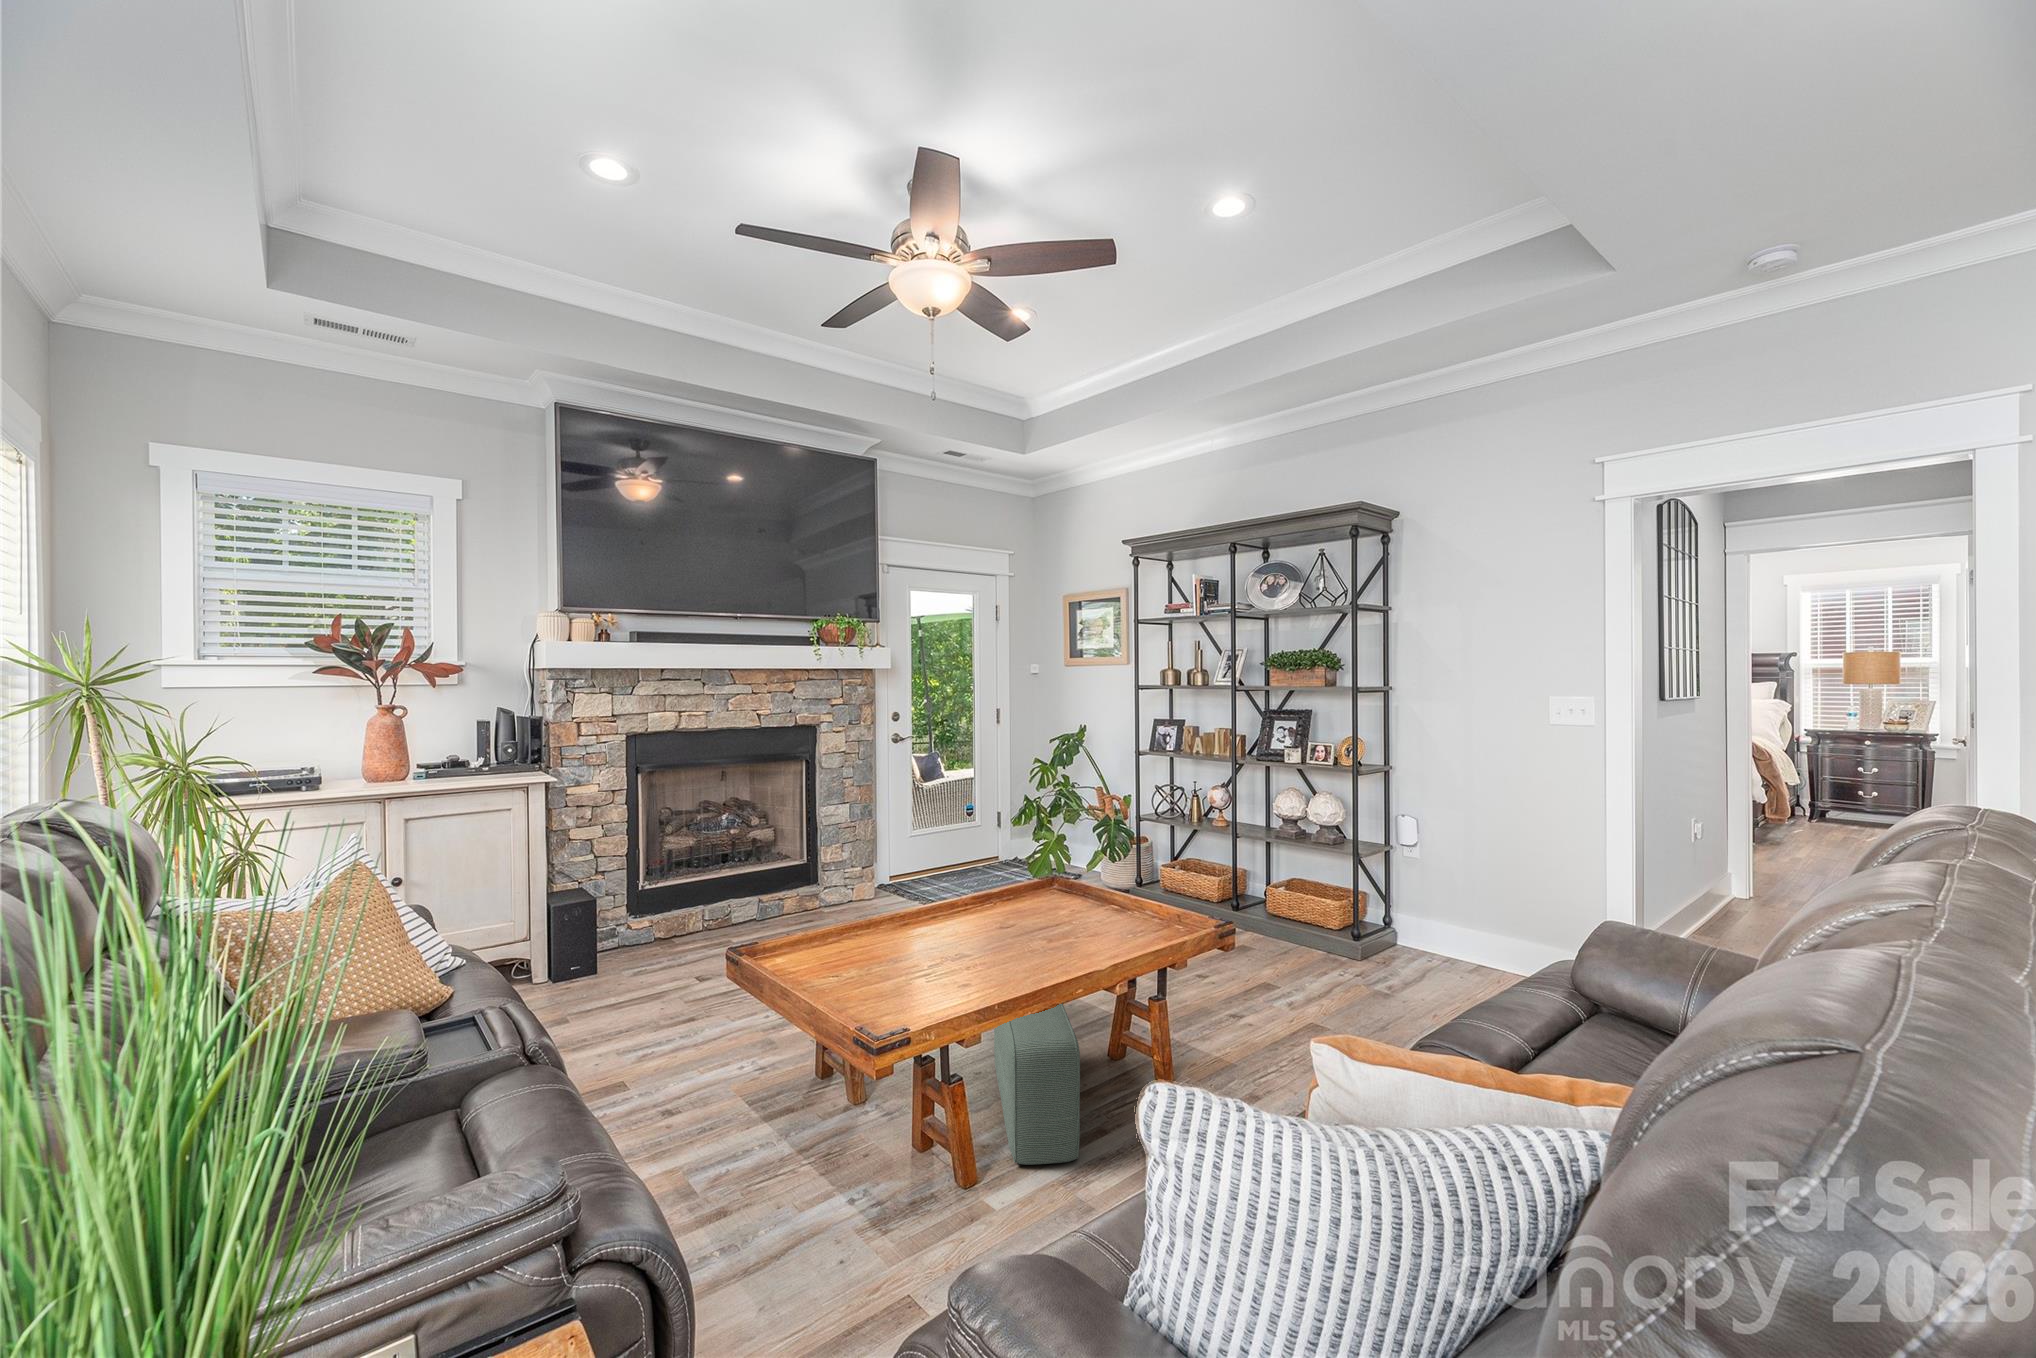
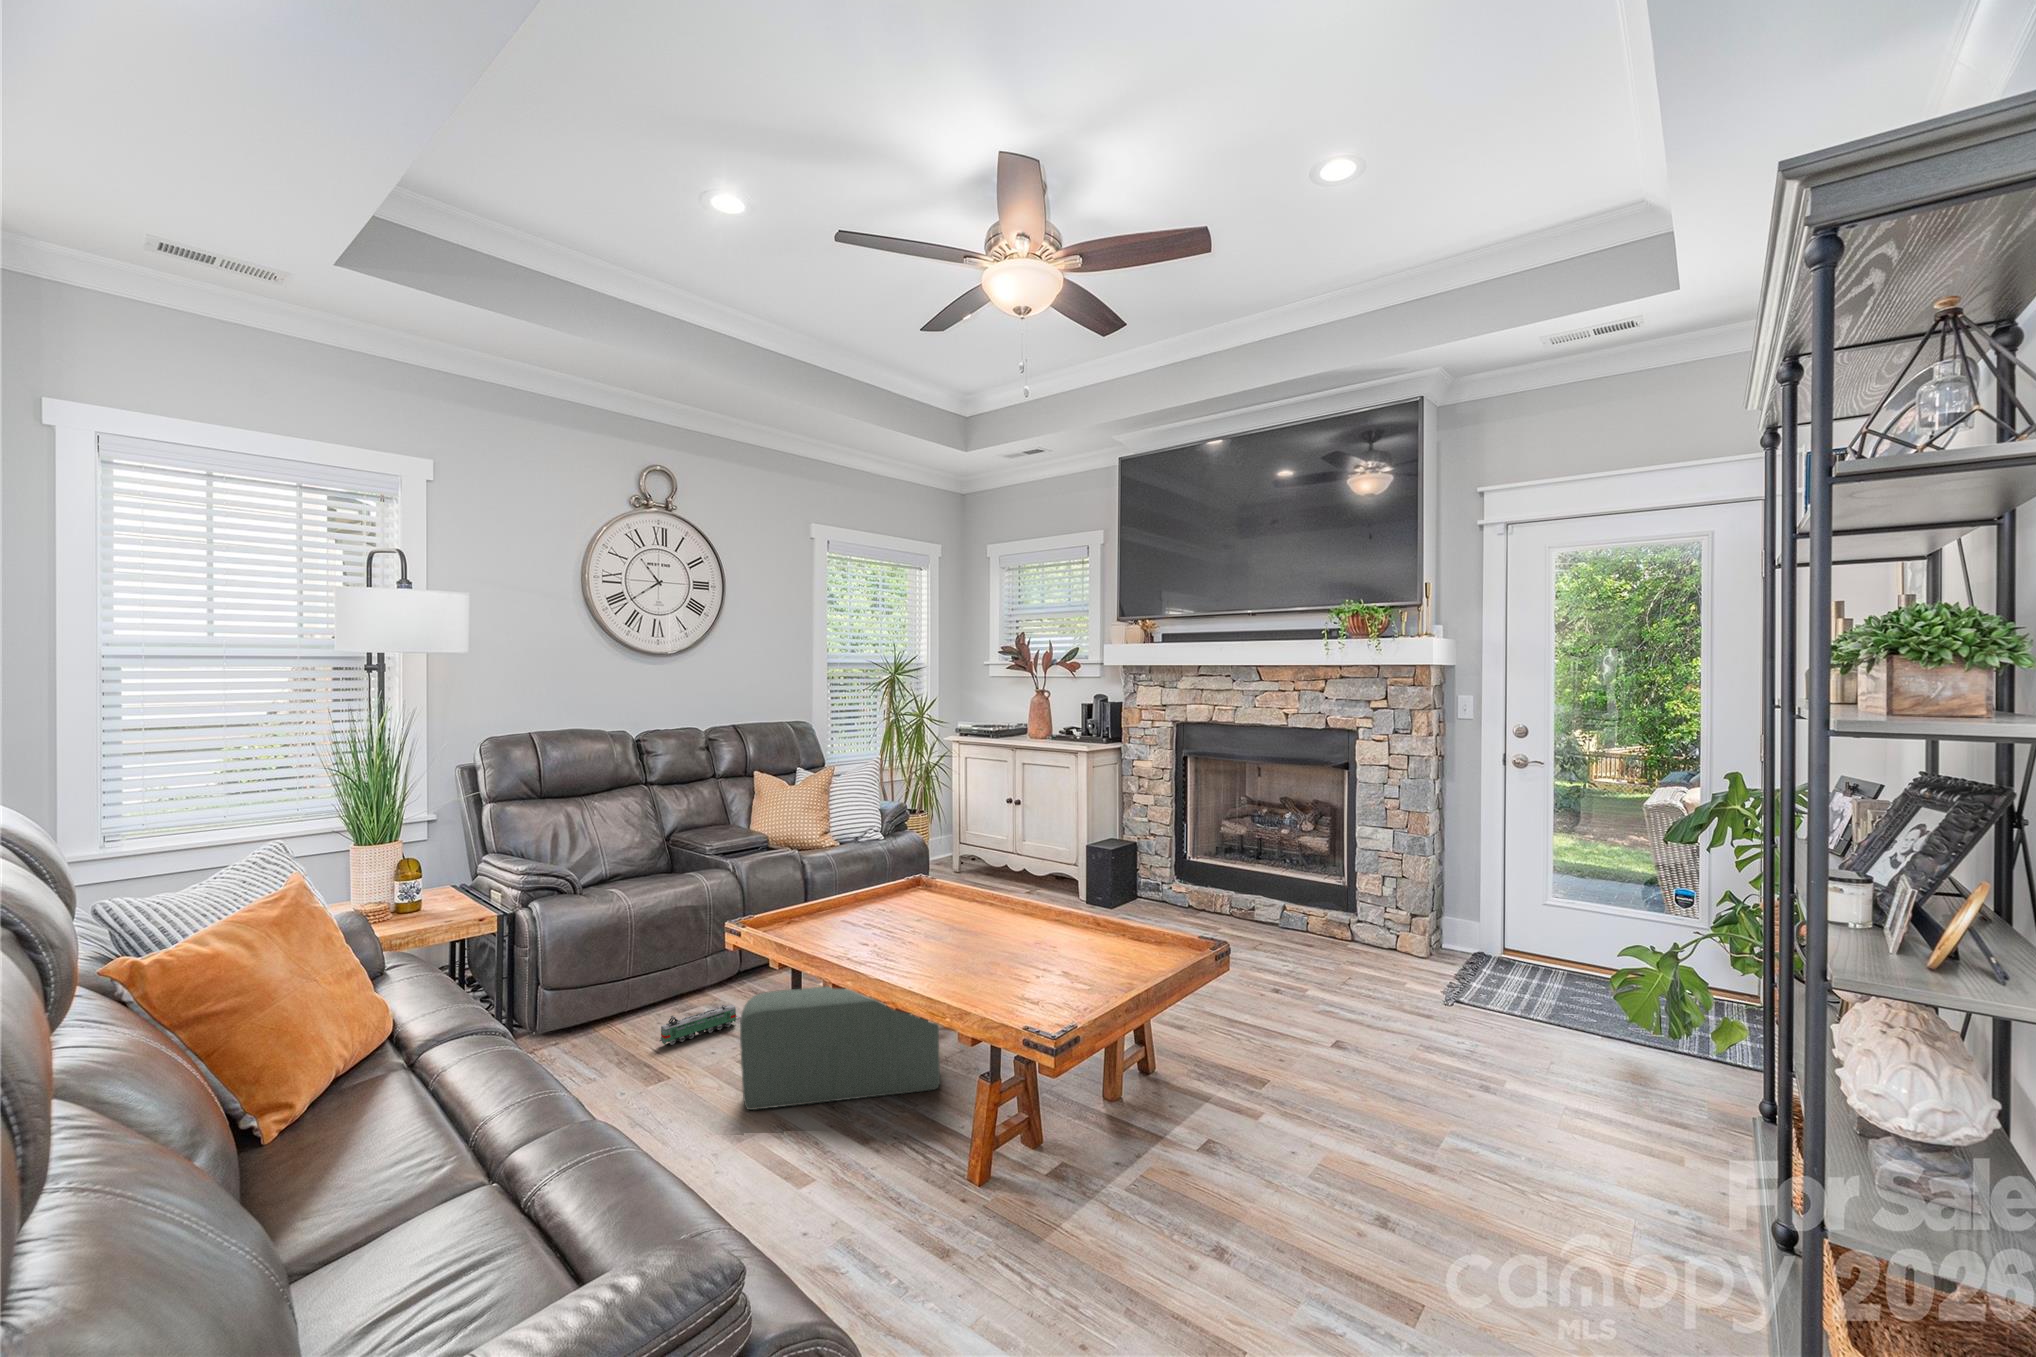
toy train: none [773,1186,845,1278] -> present [660,1005,737,1045]

